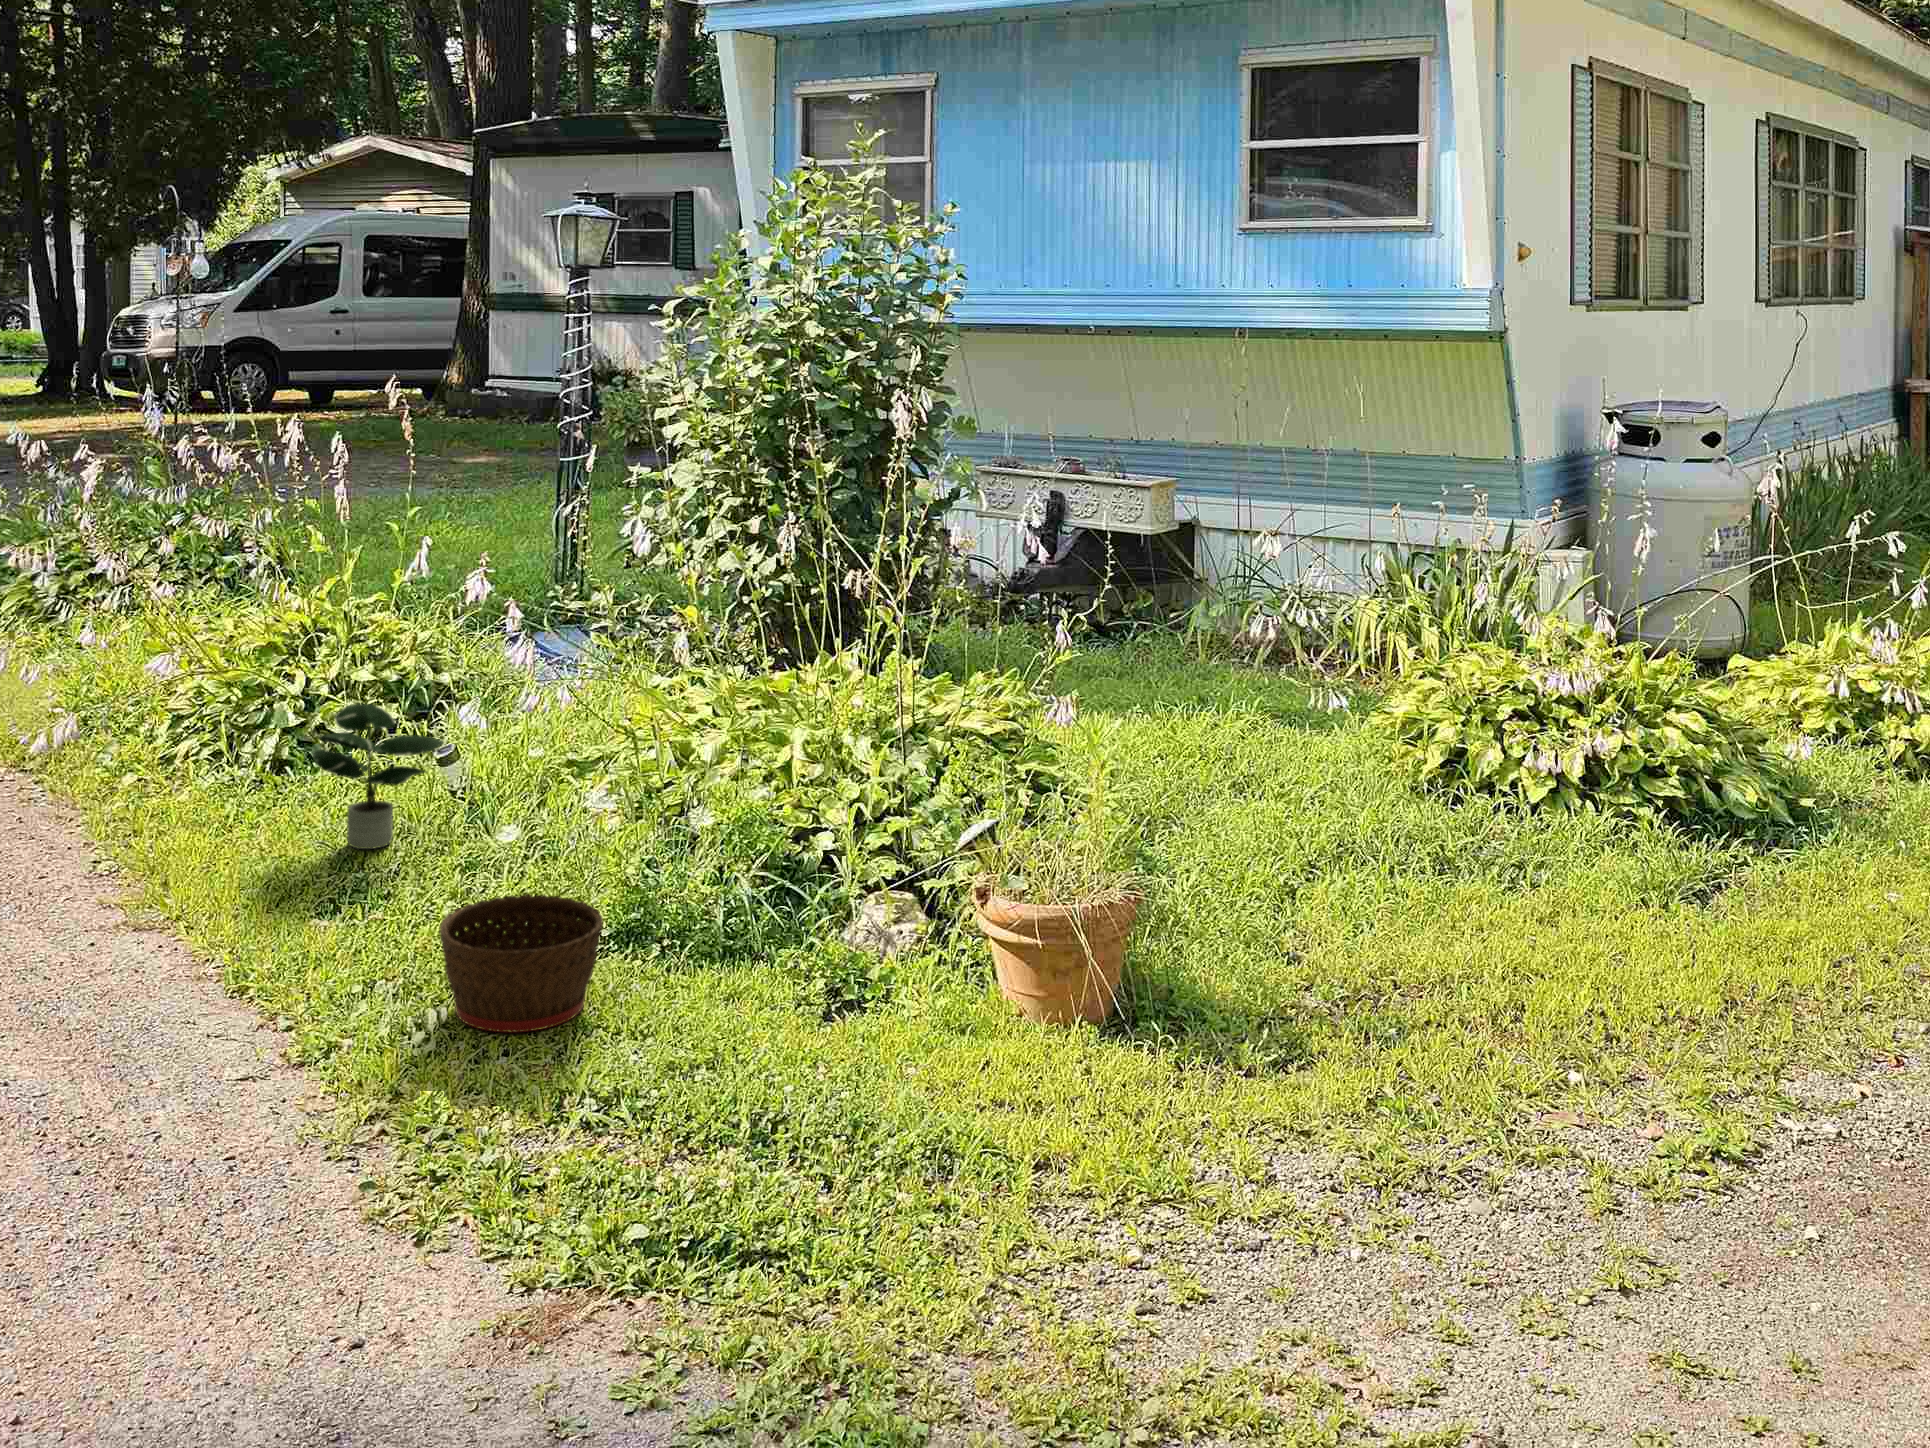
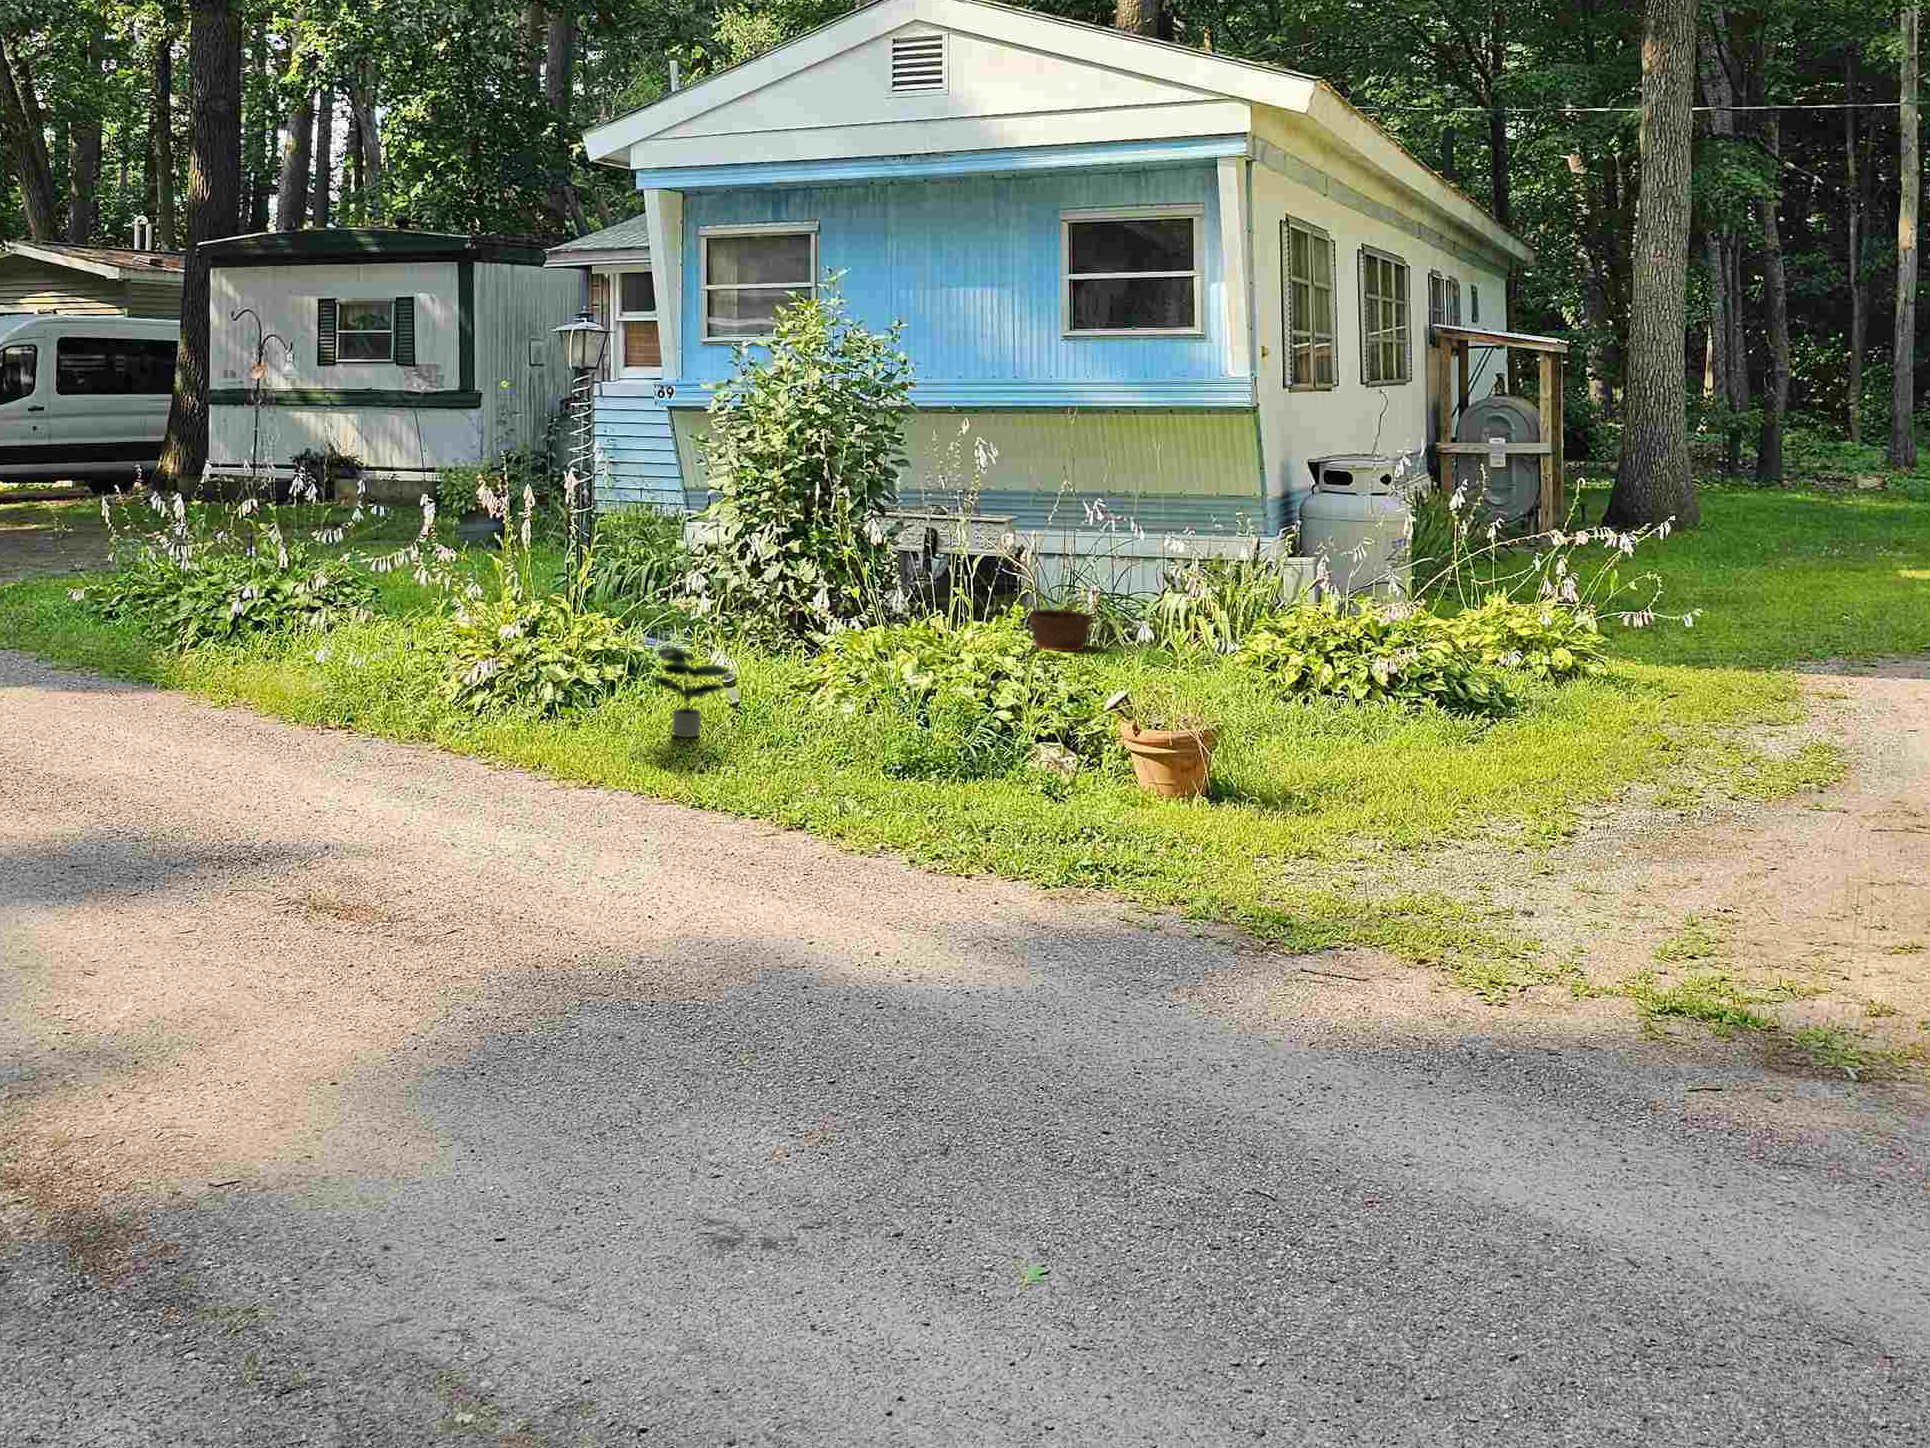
basket: present [439,894,603,1032] -> present [1029,609,1091,651]

